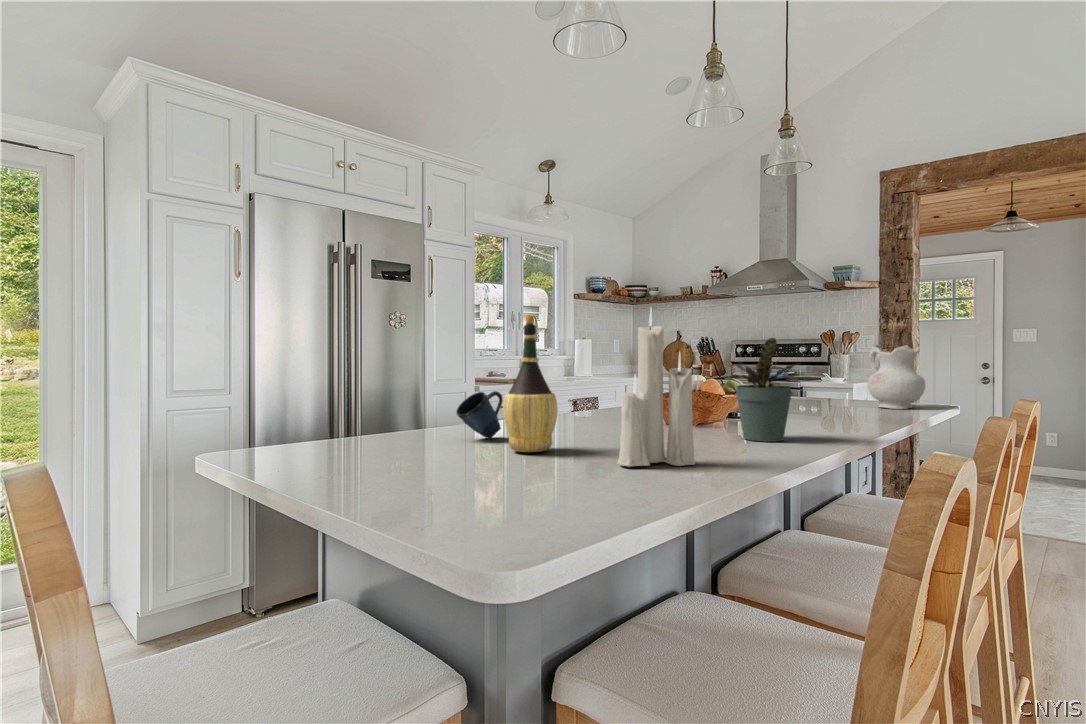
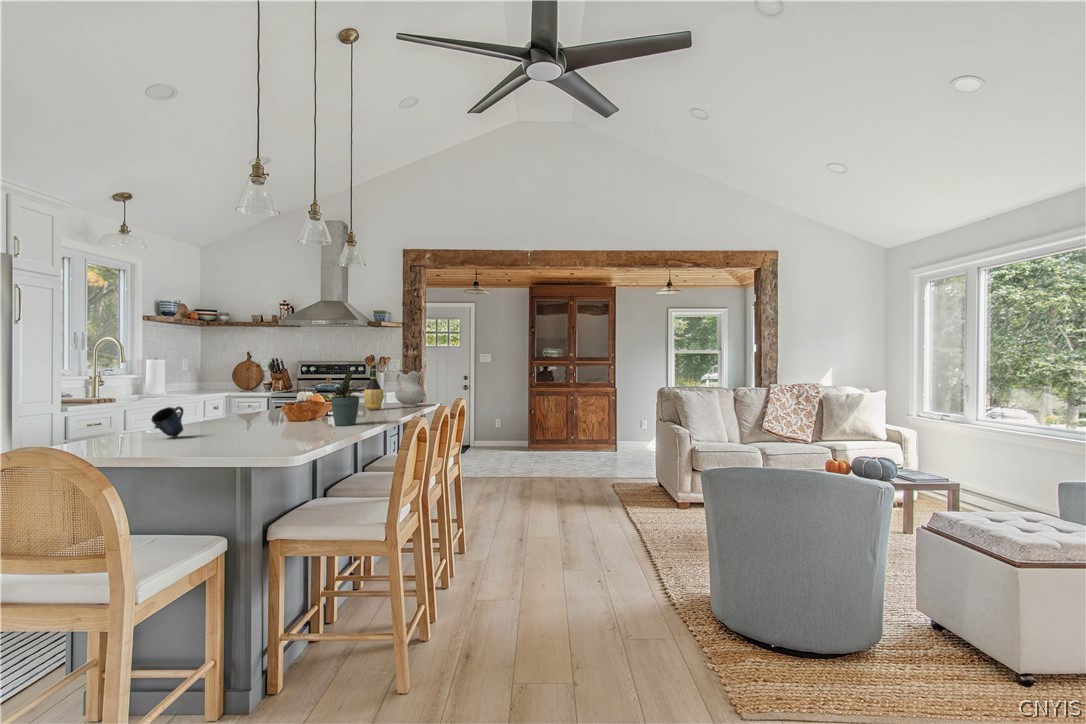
candle: present [617,309,695,466] -> none [281,356,320,438]
wine bottle: present [503,315,558,452] -> present [363,362,383,410]

